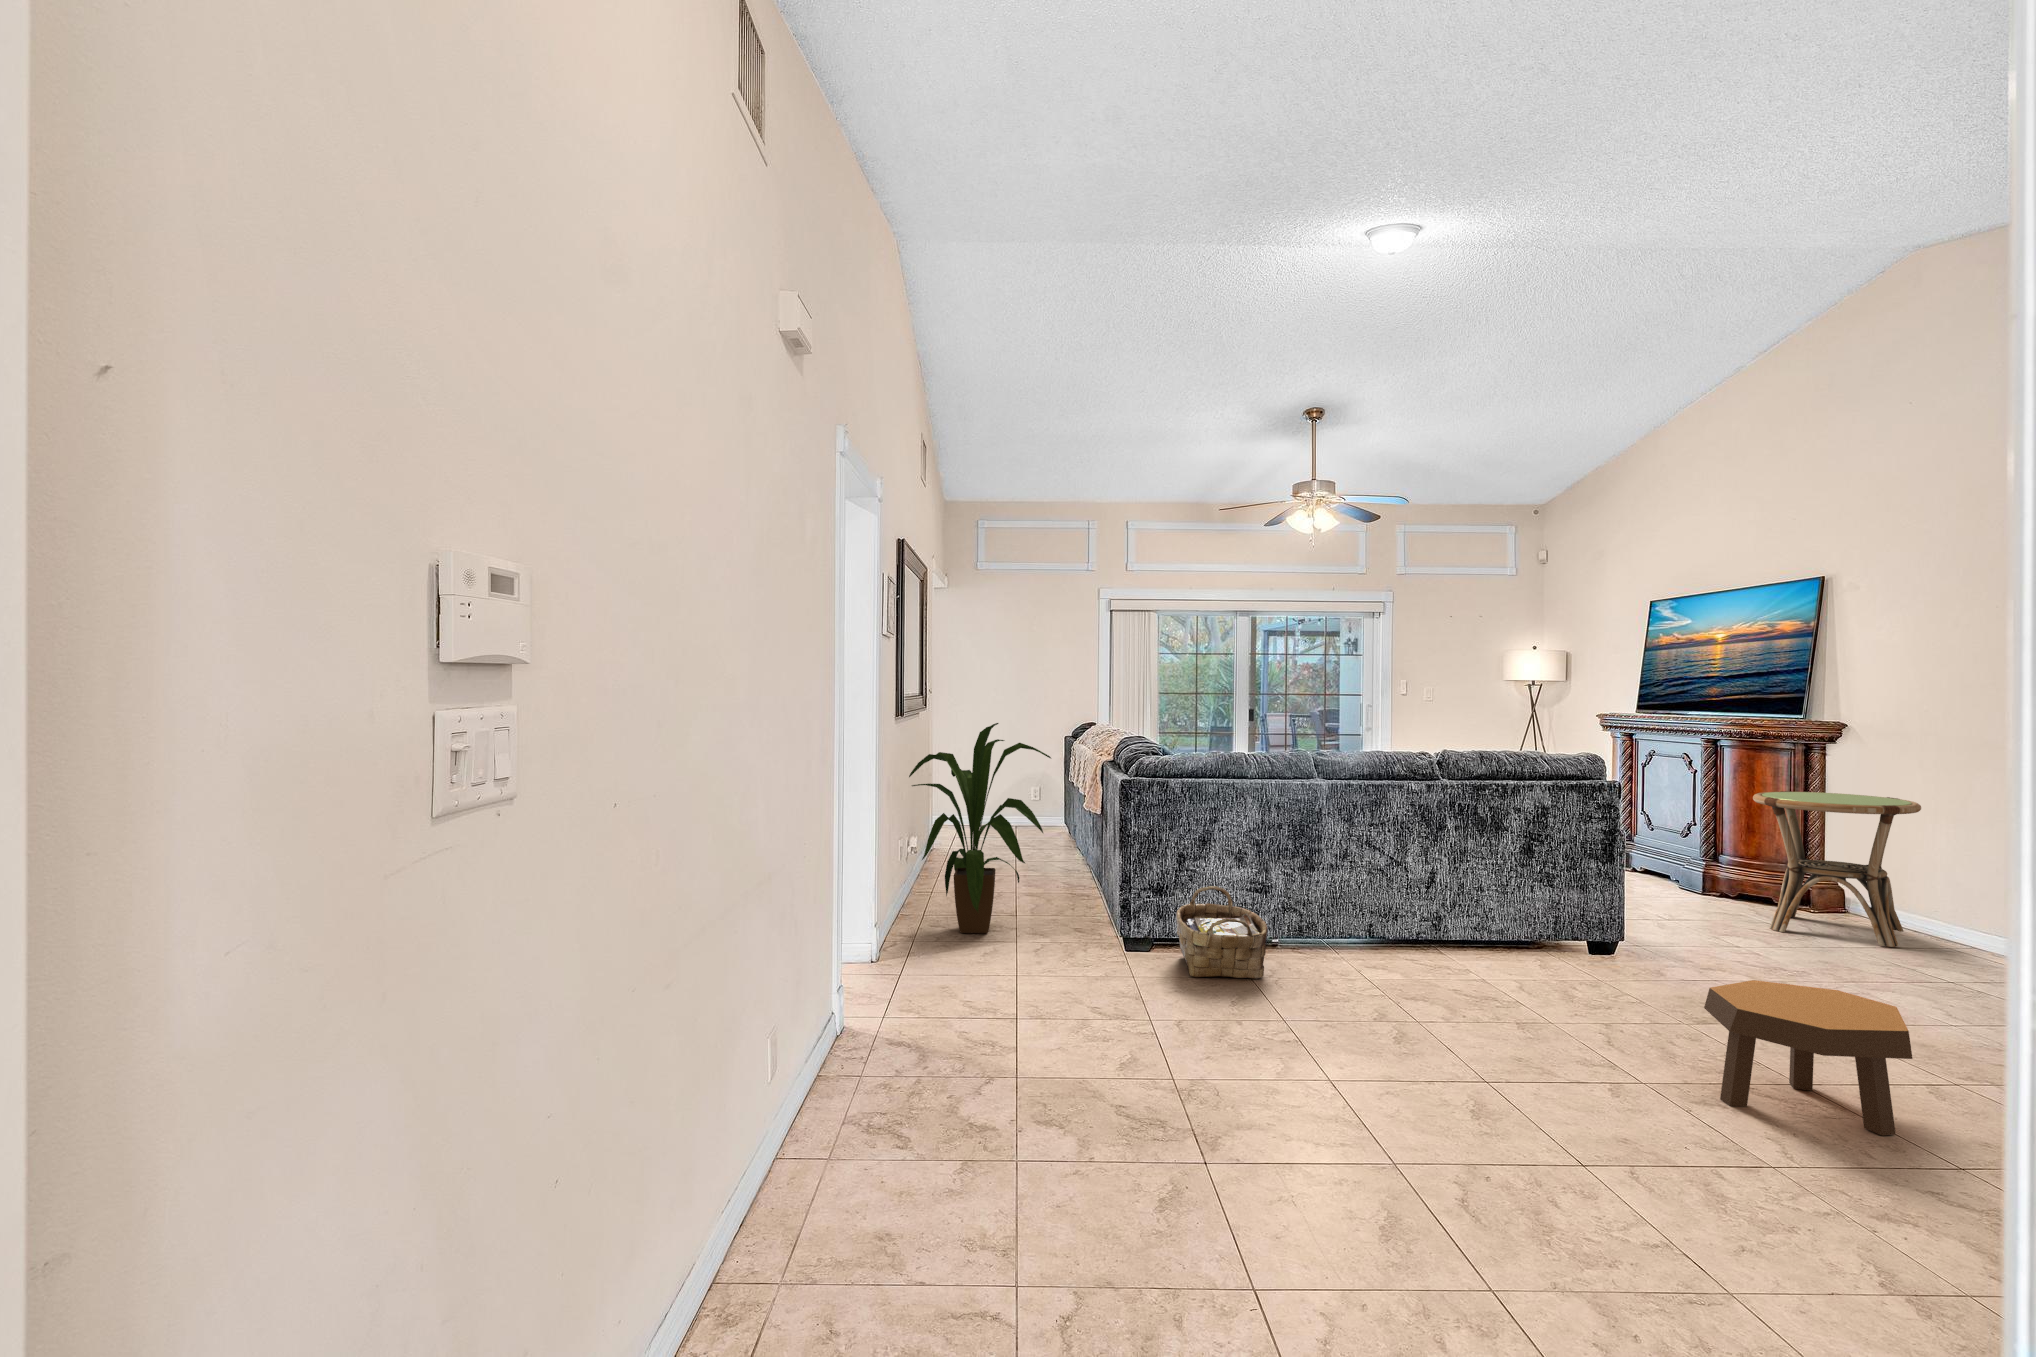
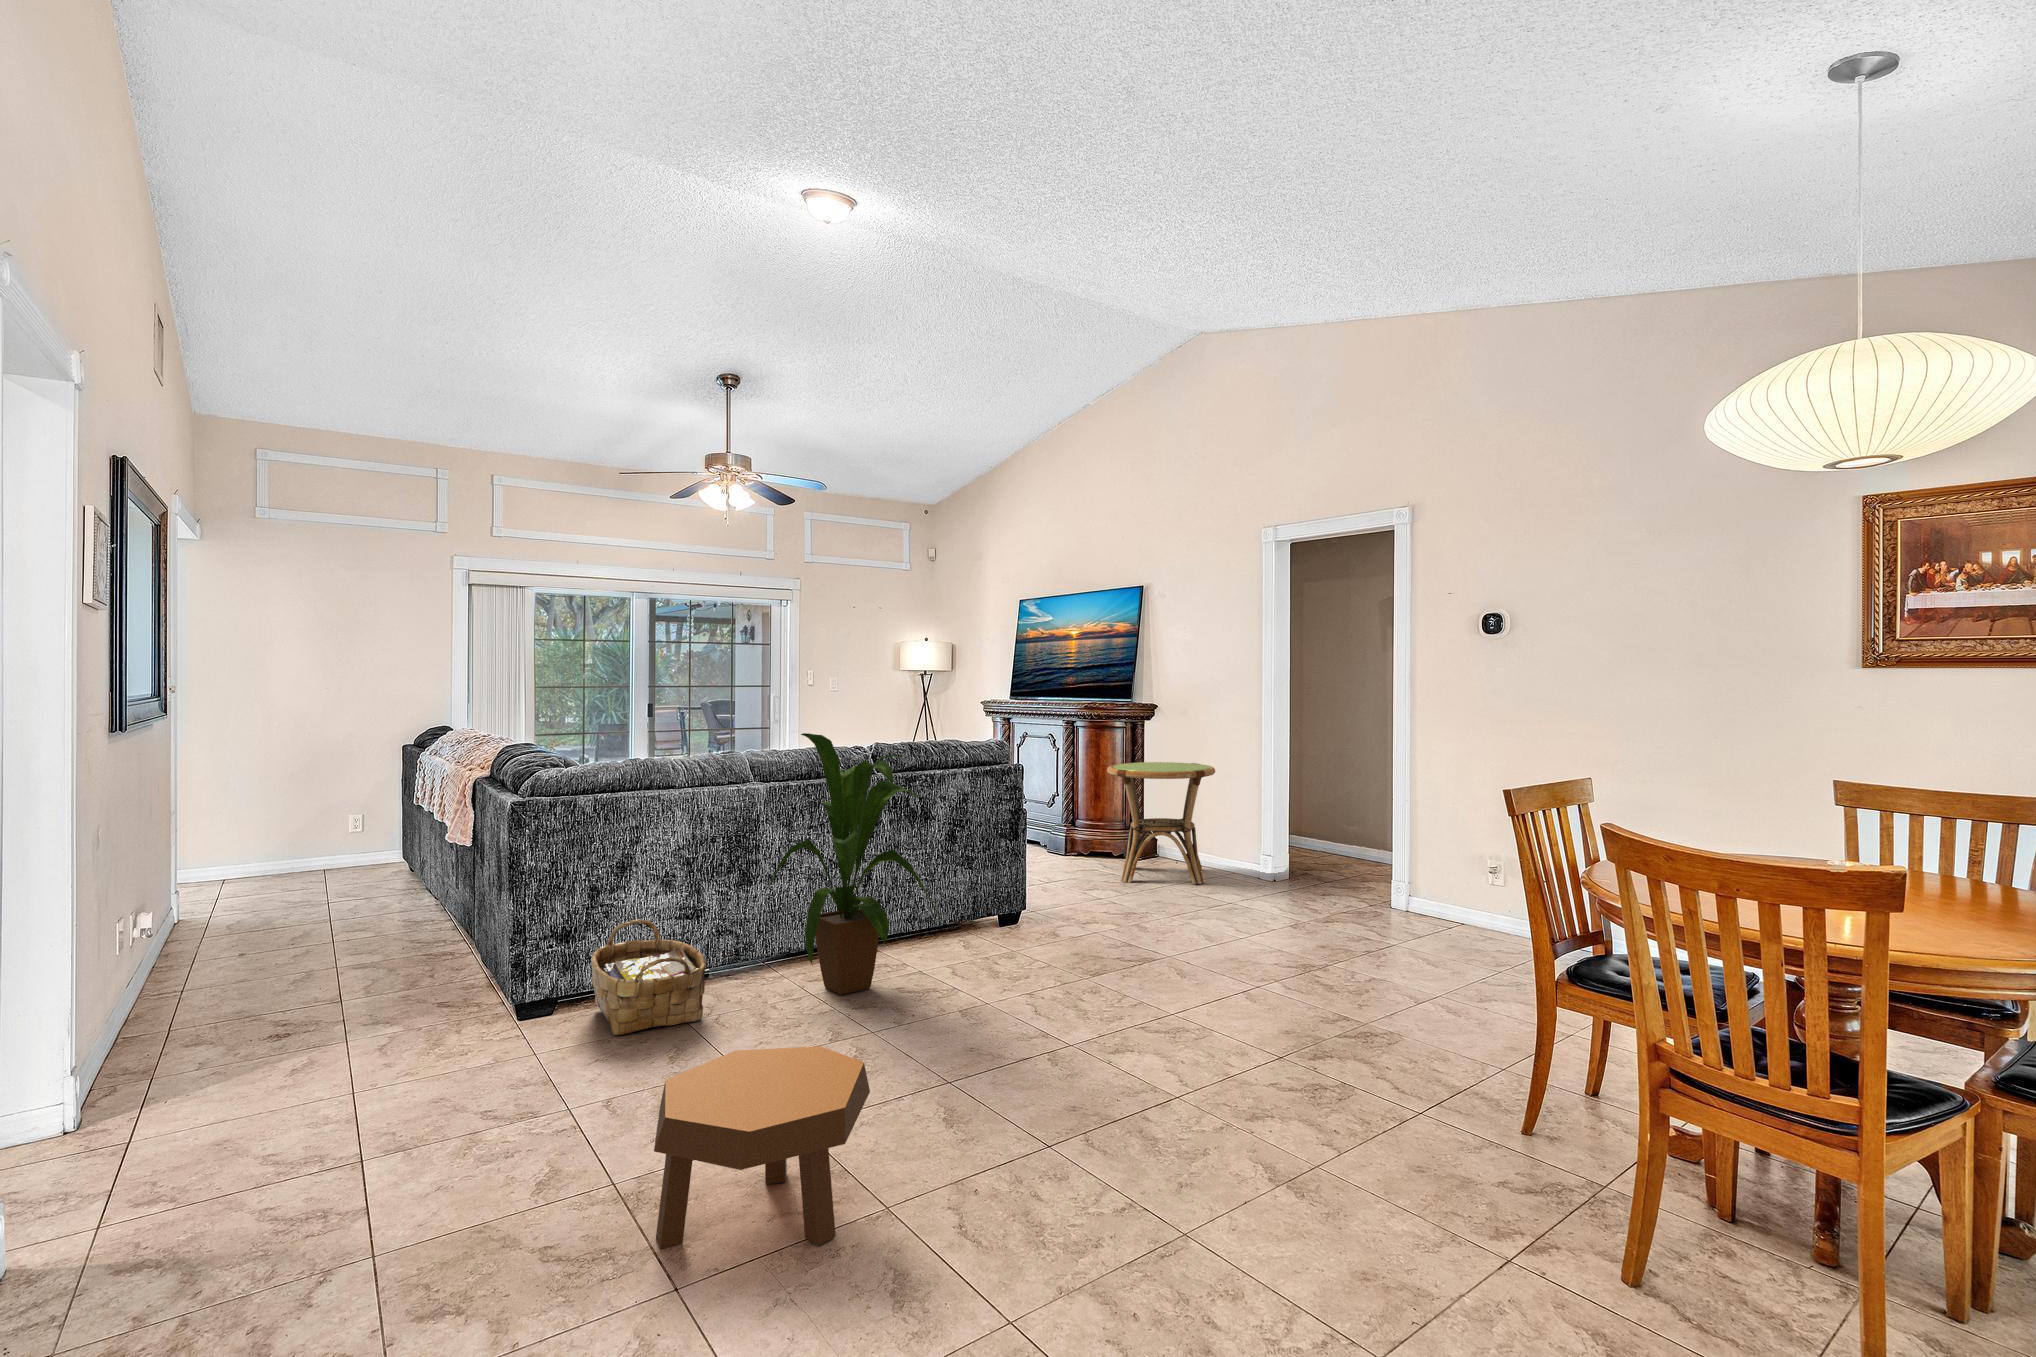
house plant: present [909,723,1051,933] -> present [768,733,940,995]
footstool: present [1704,980,1912,1136] -> present [654,1046,870,1249]

